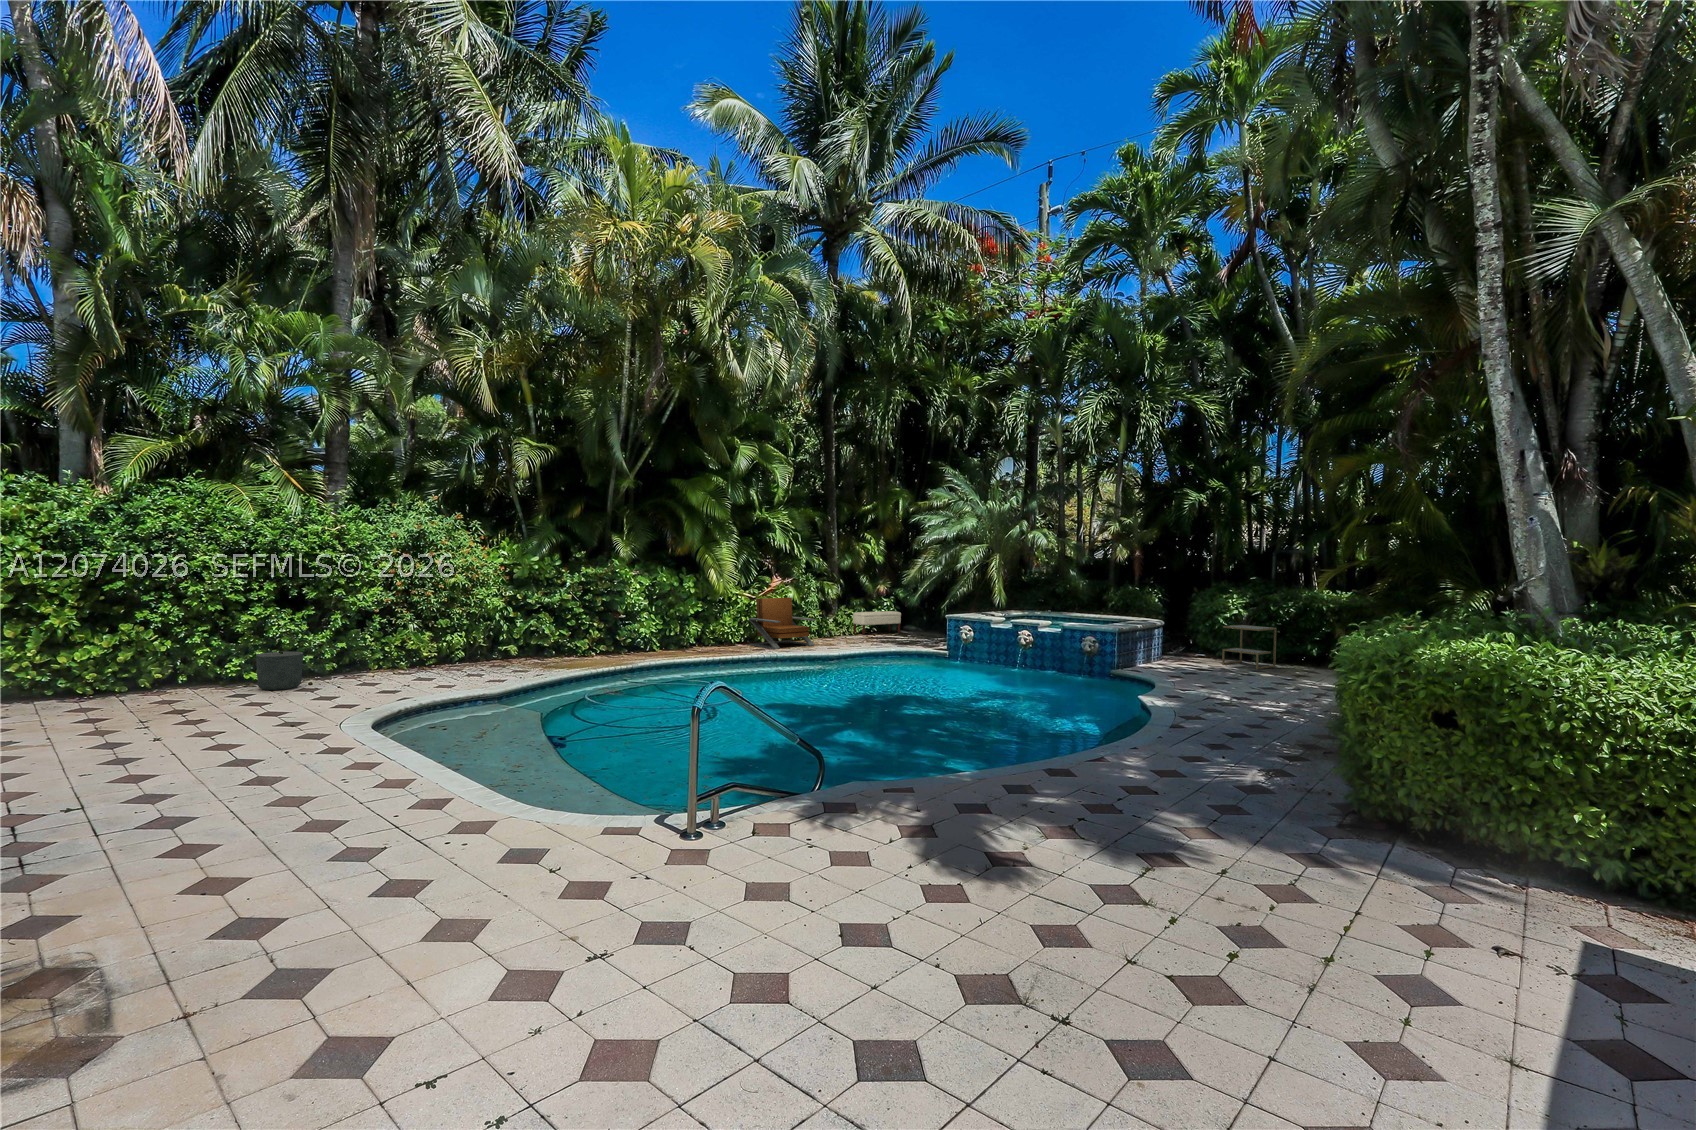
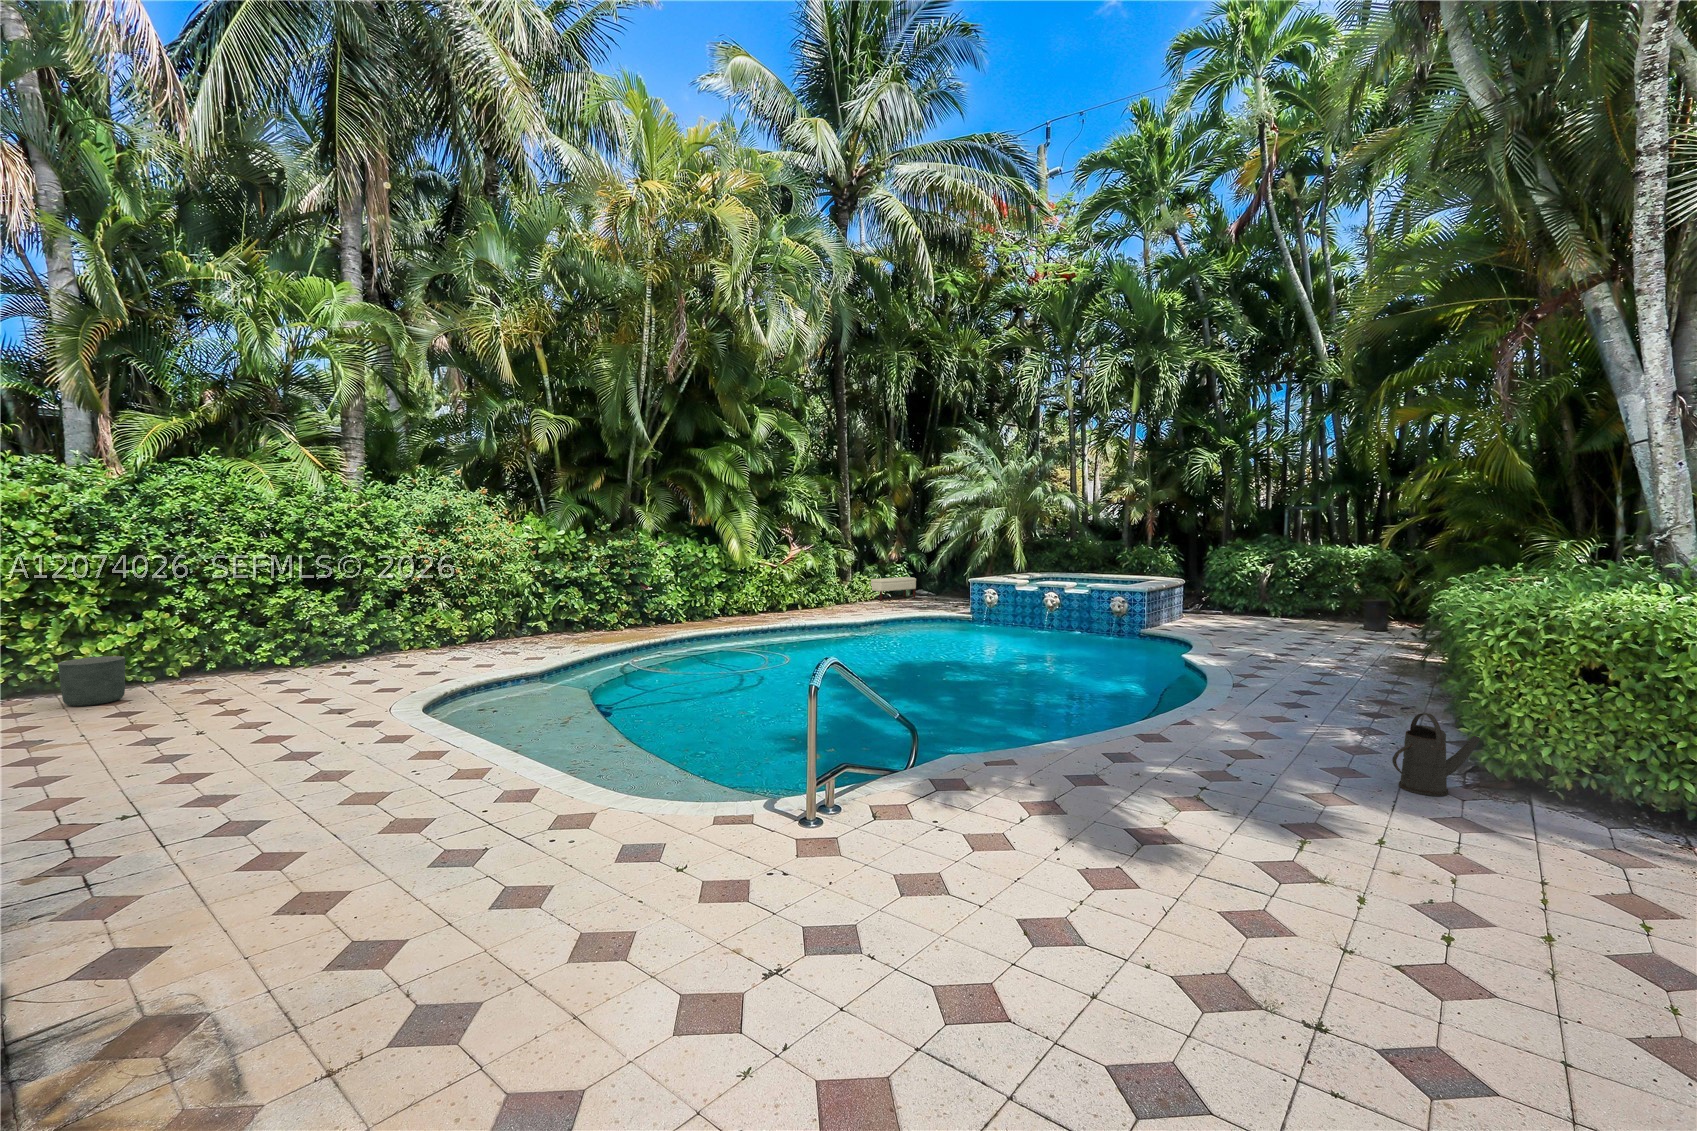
lounge chair: present [749,598,815,649] -> none [772,566,838,618]
side table: present [1222,625,1276,669] -> none [1243,582,1296,625]
planter: present [256,652,303,690] -> present [58,656,125,706]
watering can: none [1268,752,1363,834] -> present [1392,713,1480,796]

